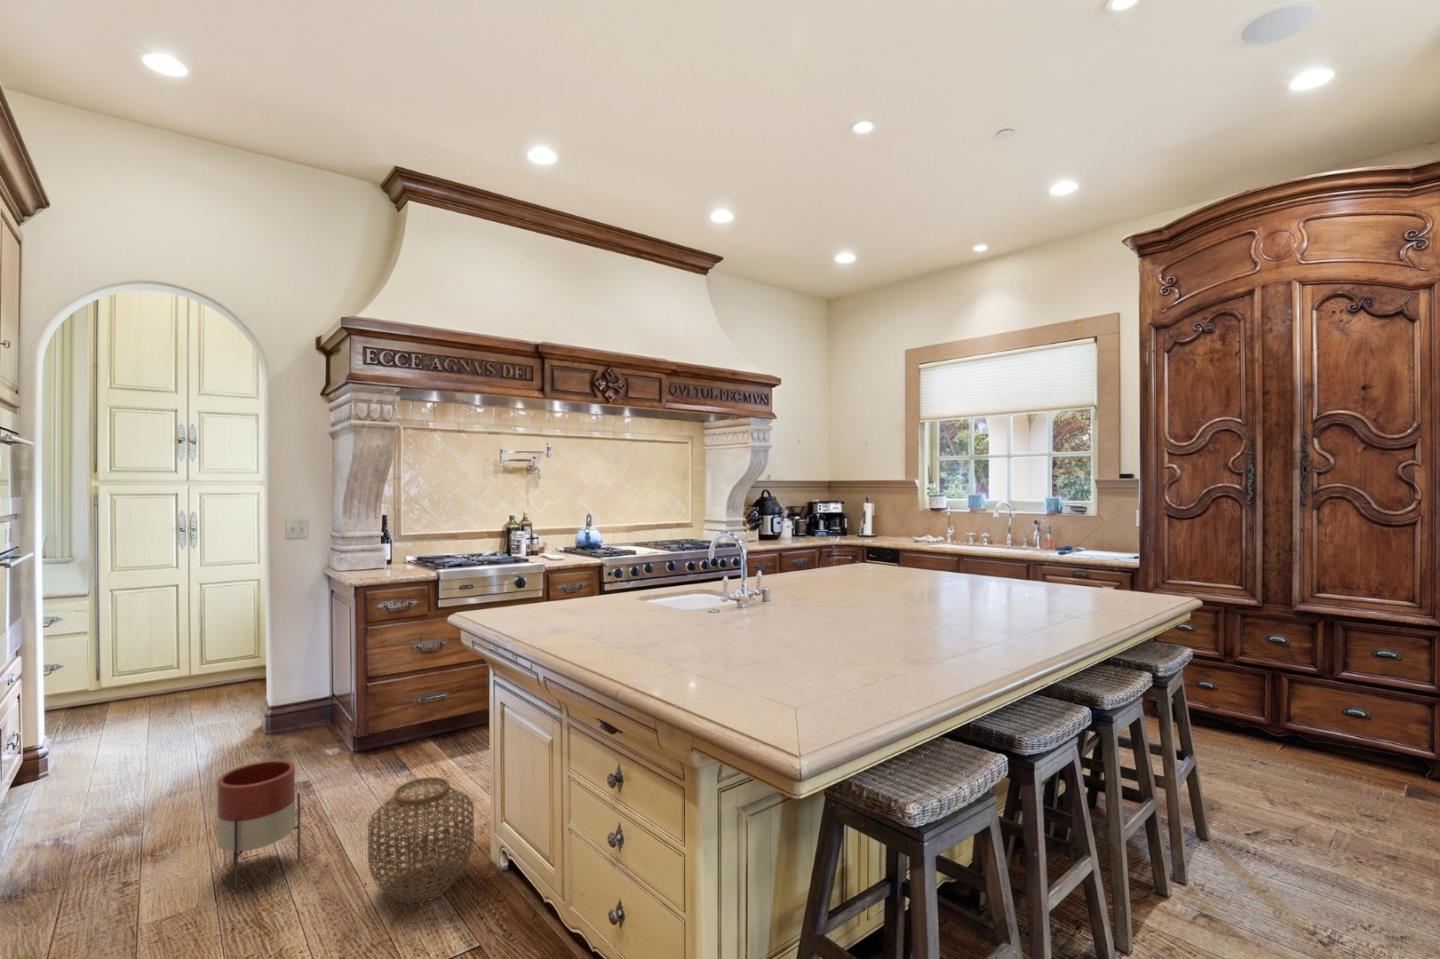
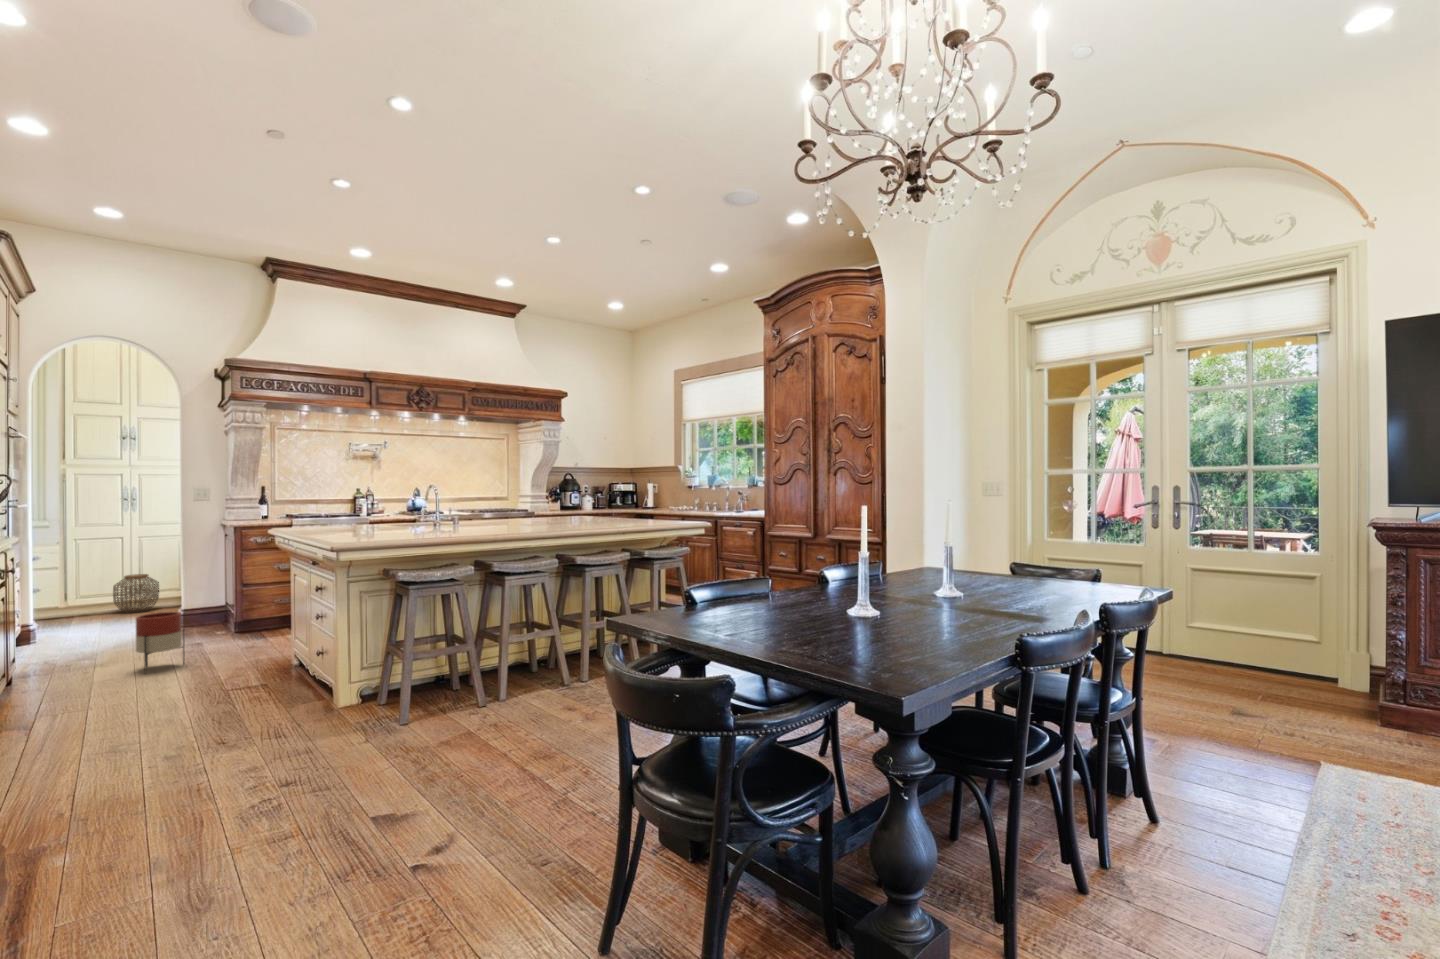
woven basket: present [368,777,474,904] -> present [113,574,159,613]

